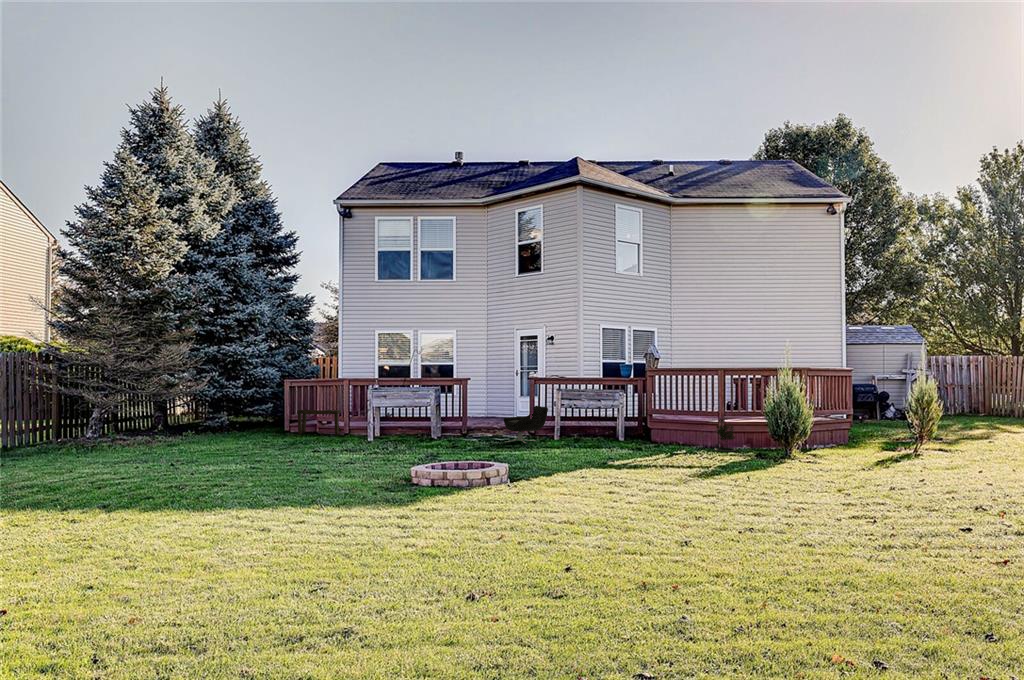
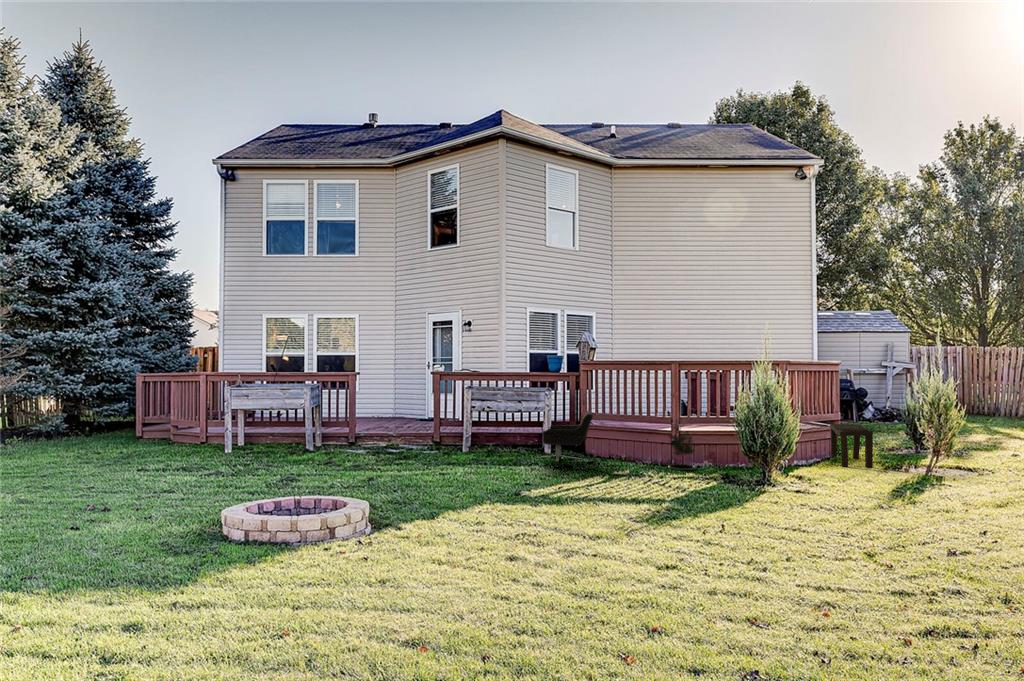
lounge chair: present [504,406,548,443] -> present [542,411,593,461]
bench: present [297,410,342,435] -> present [830,424,873,468]

